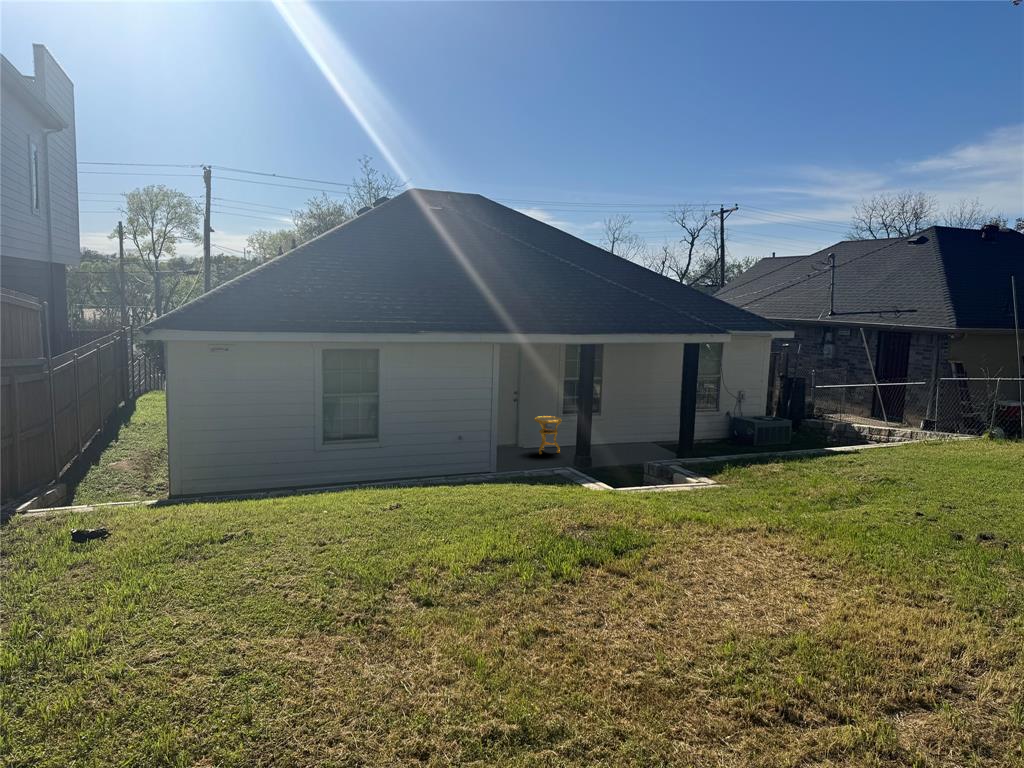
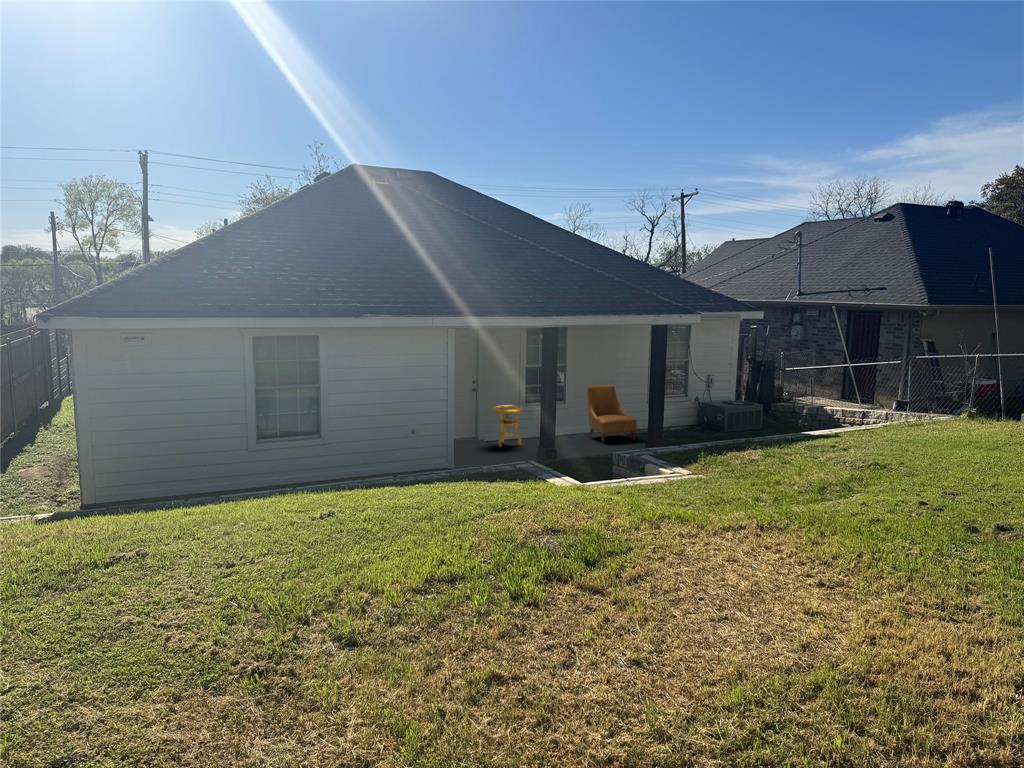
chair: none [622,400,668,454] -> present [587,385,637,443]

